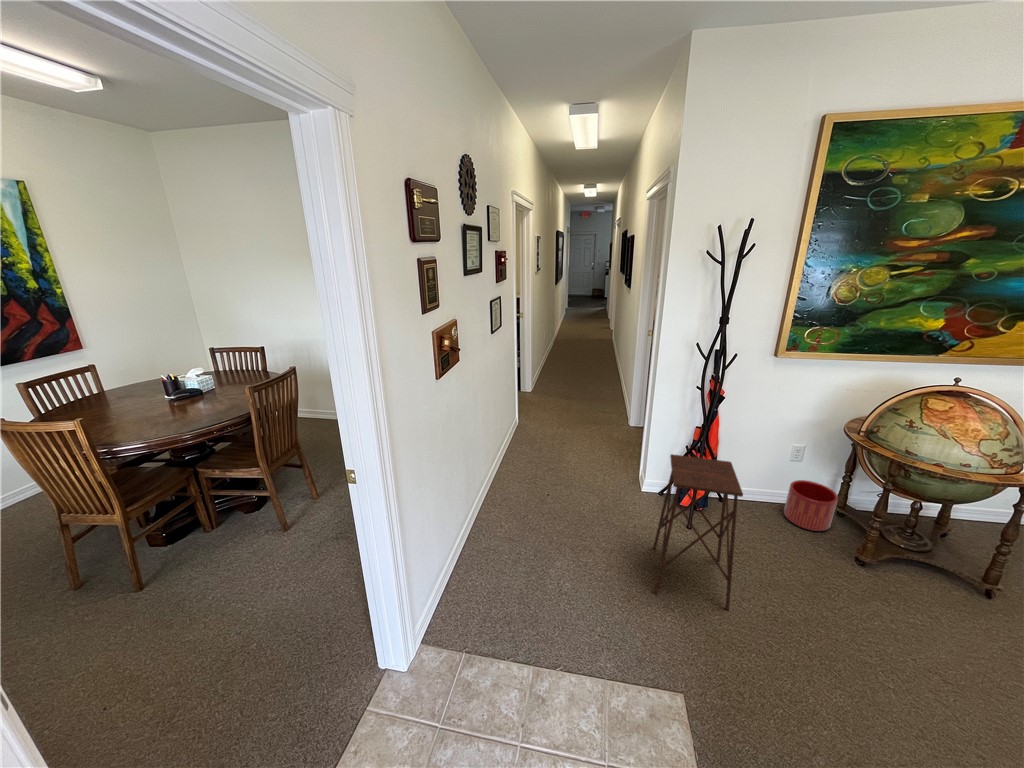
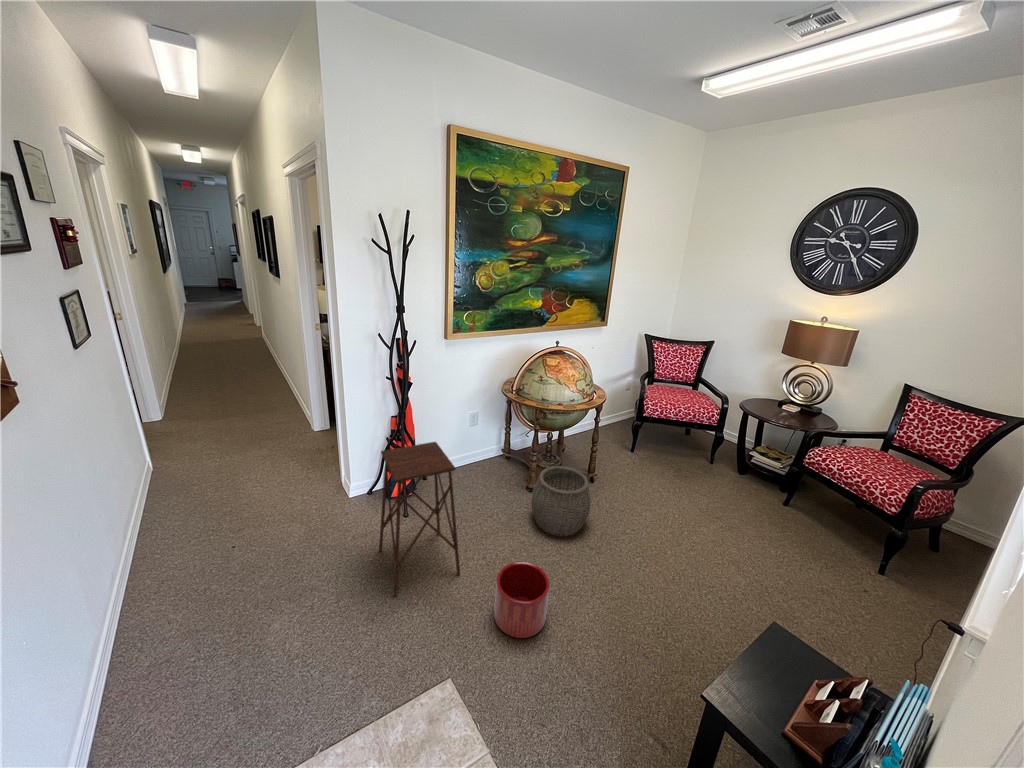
planter: present [784,480,838,531] -> present [494,562,550,638]
woven basket: none [855,545,970,651] -> present [532,466,591,536]

